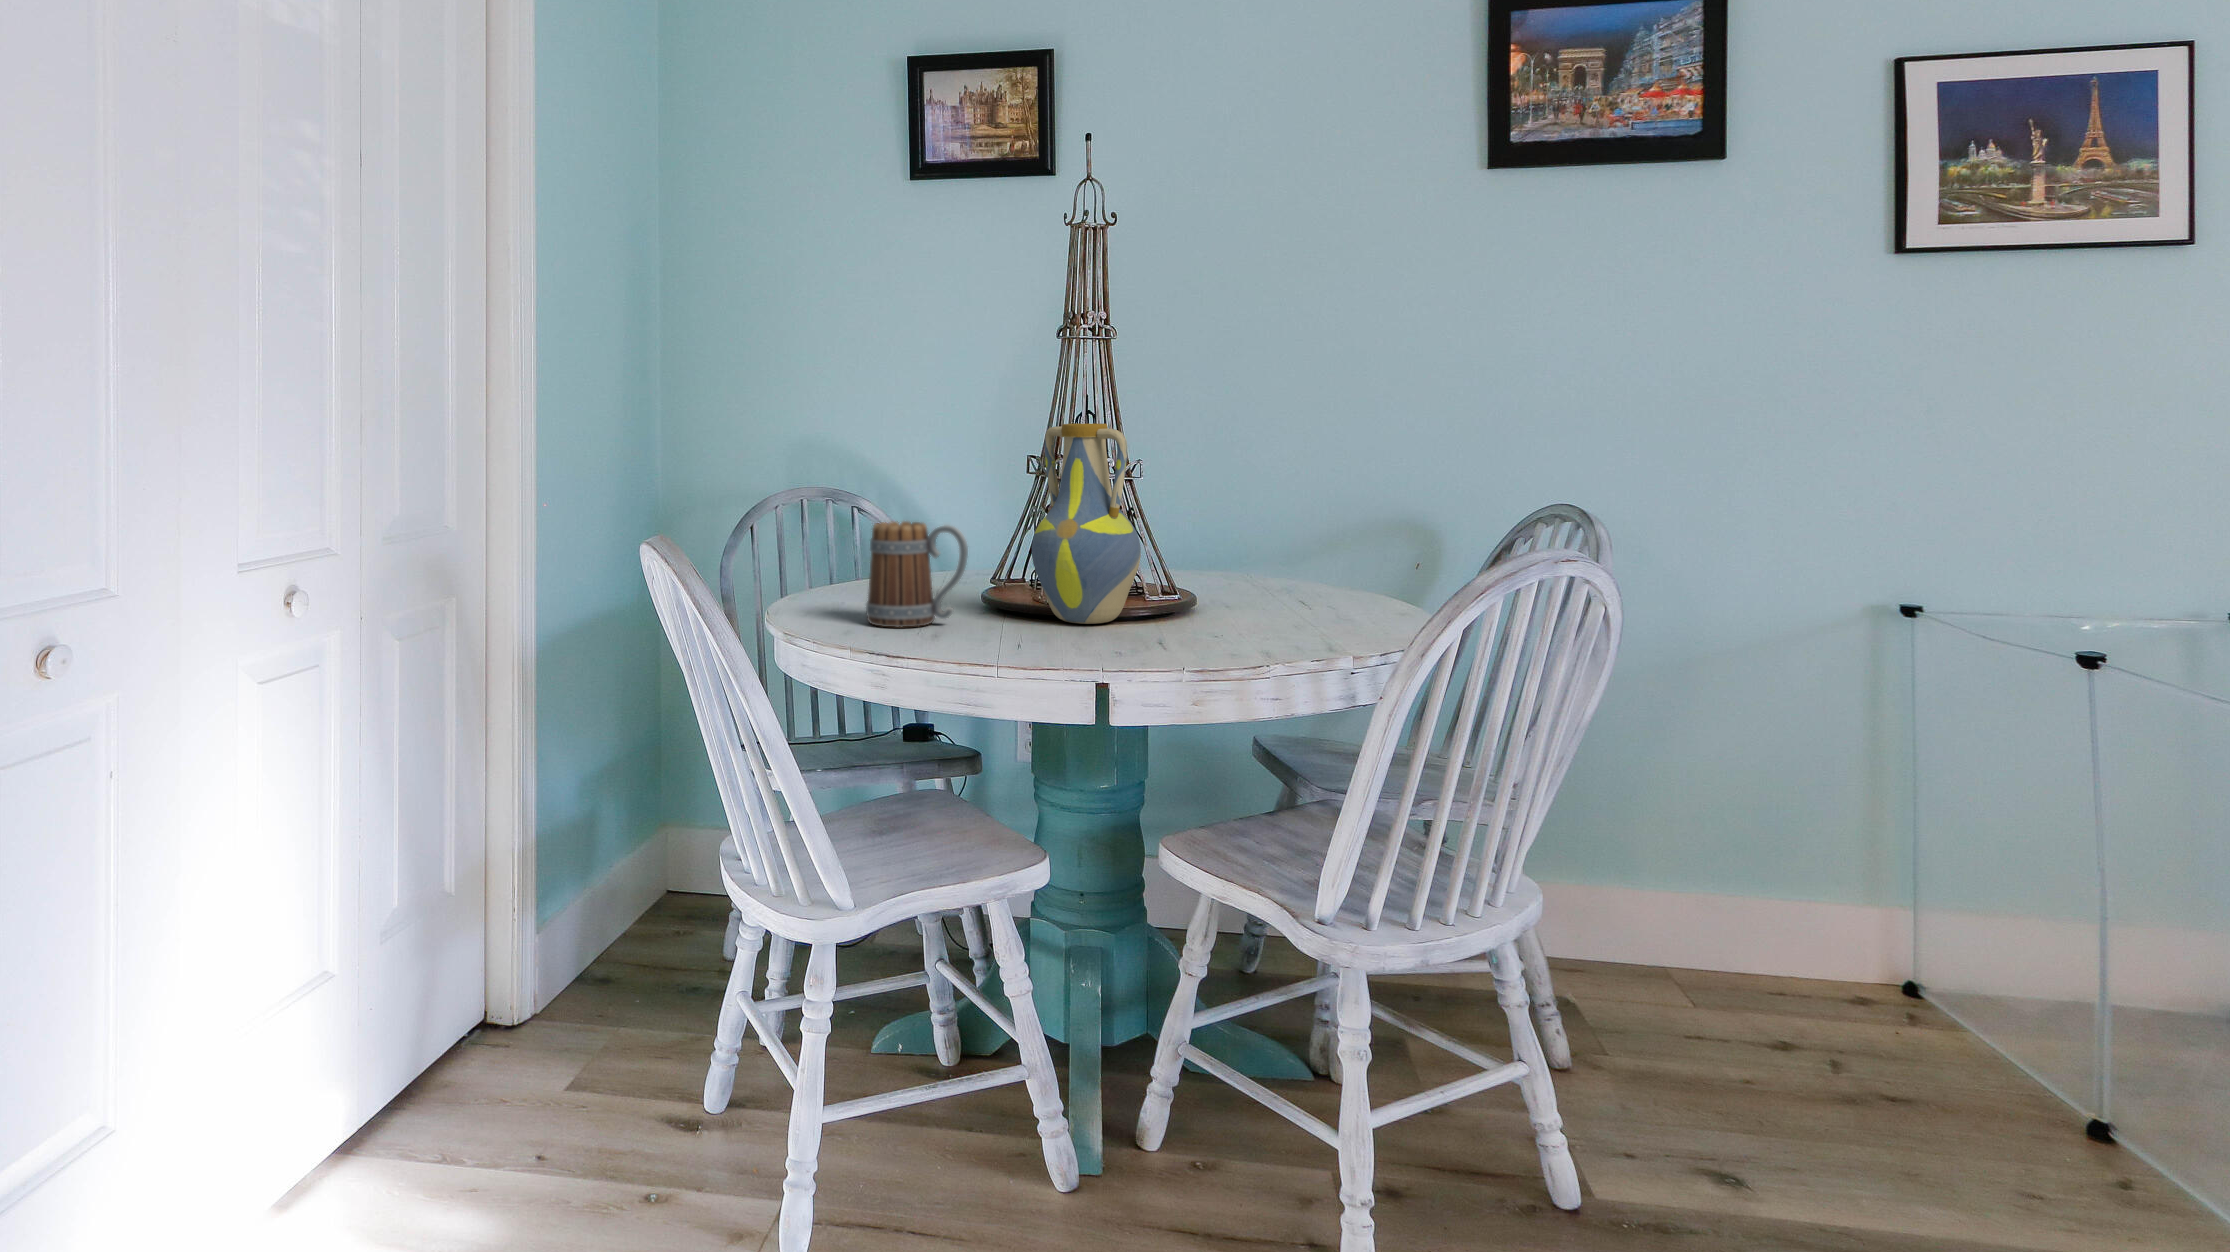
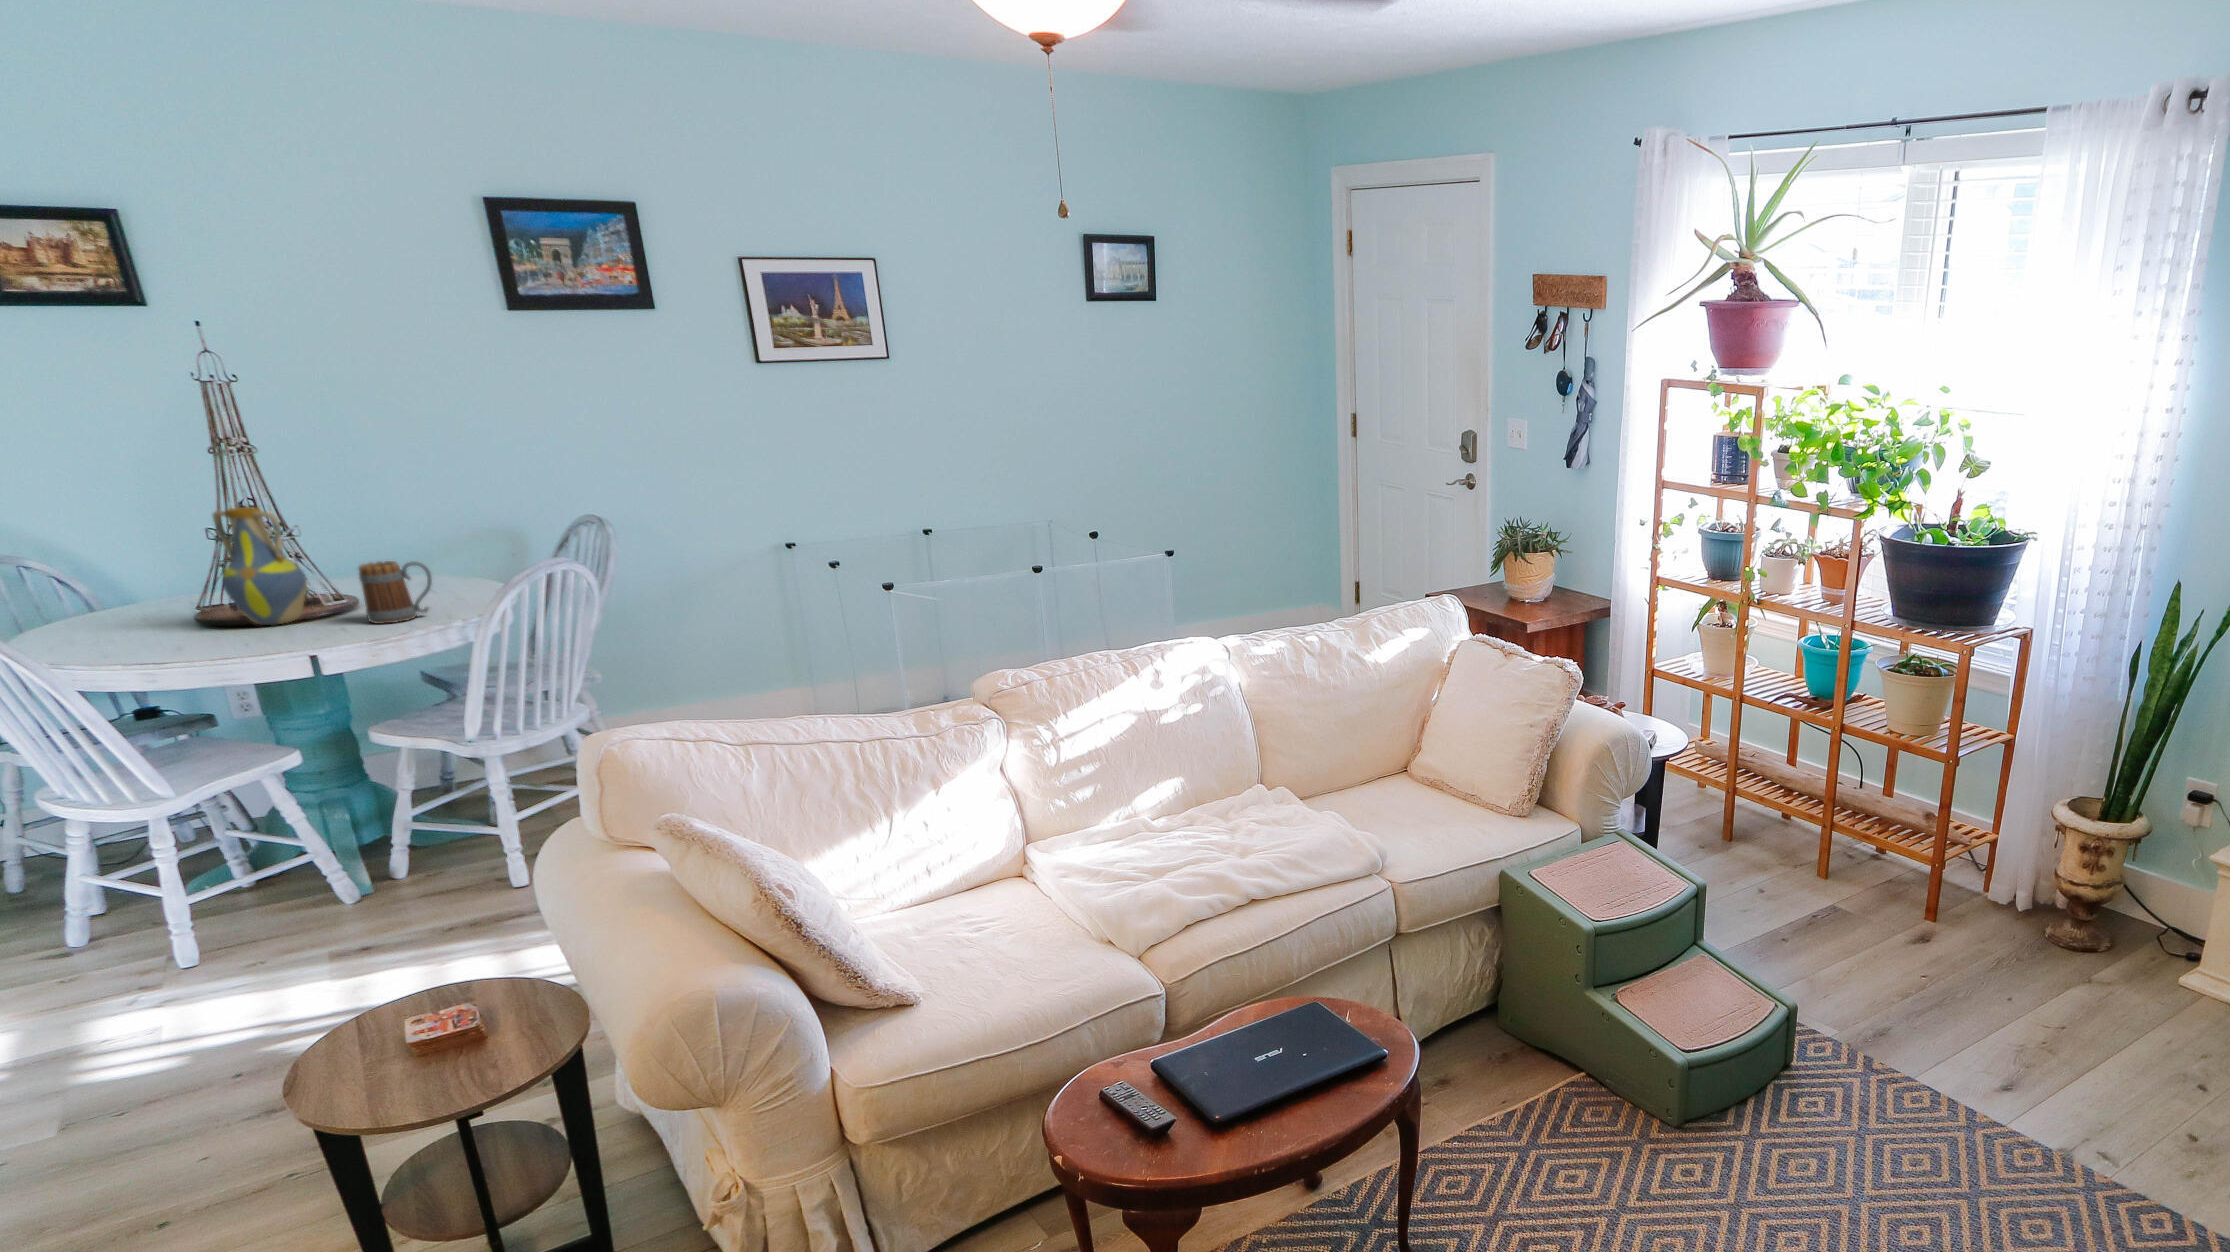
mug: present [866,521,968,627] -> present [359,561,432,624]

